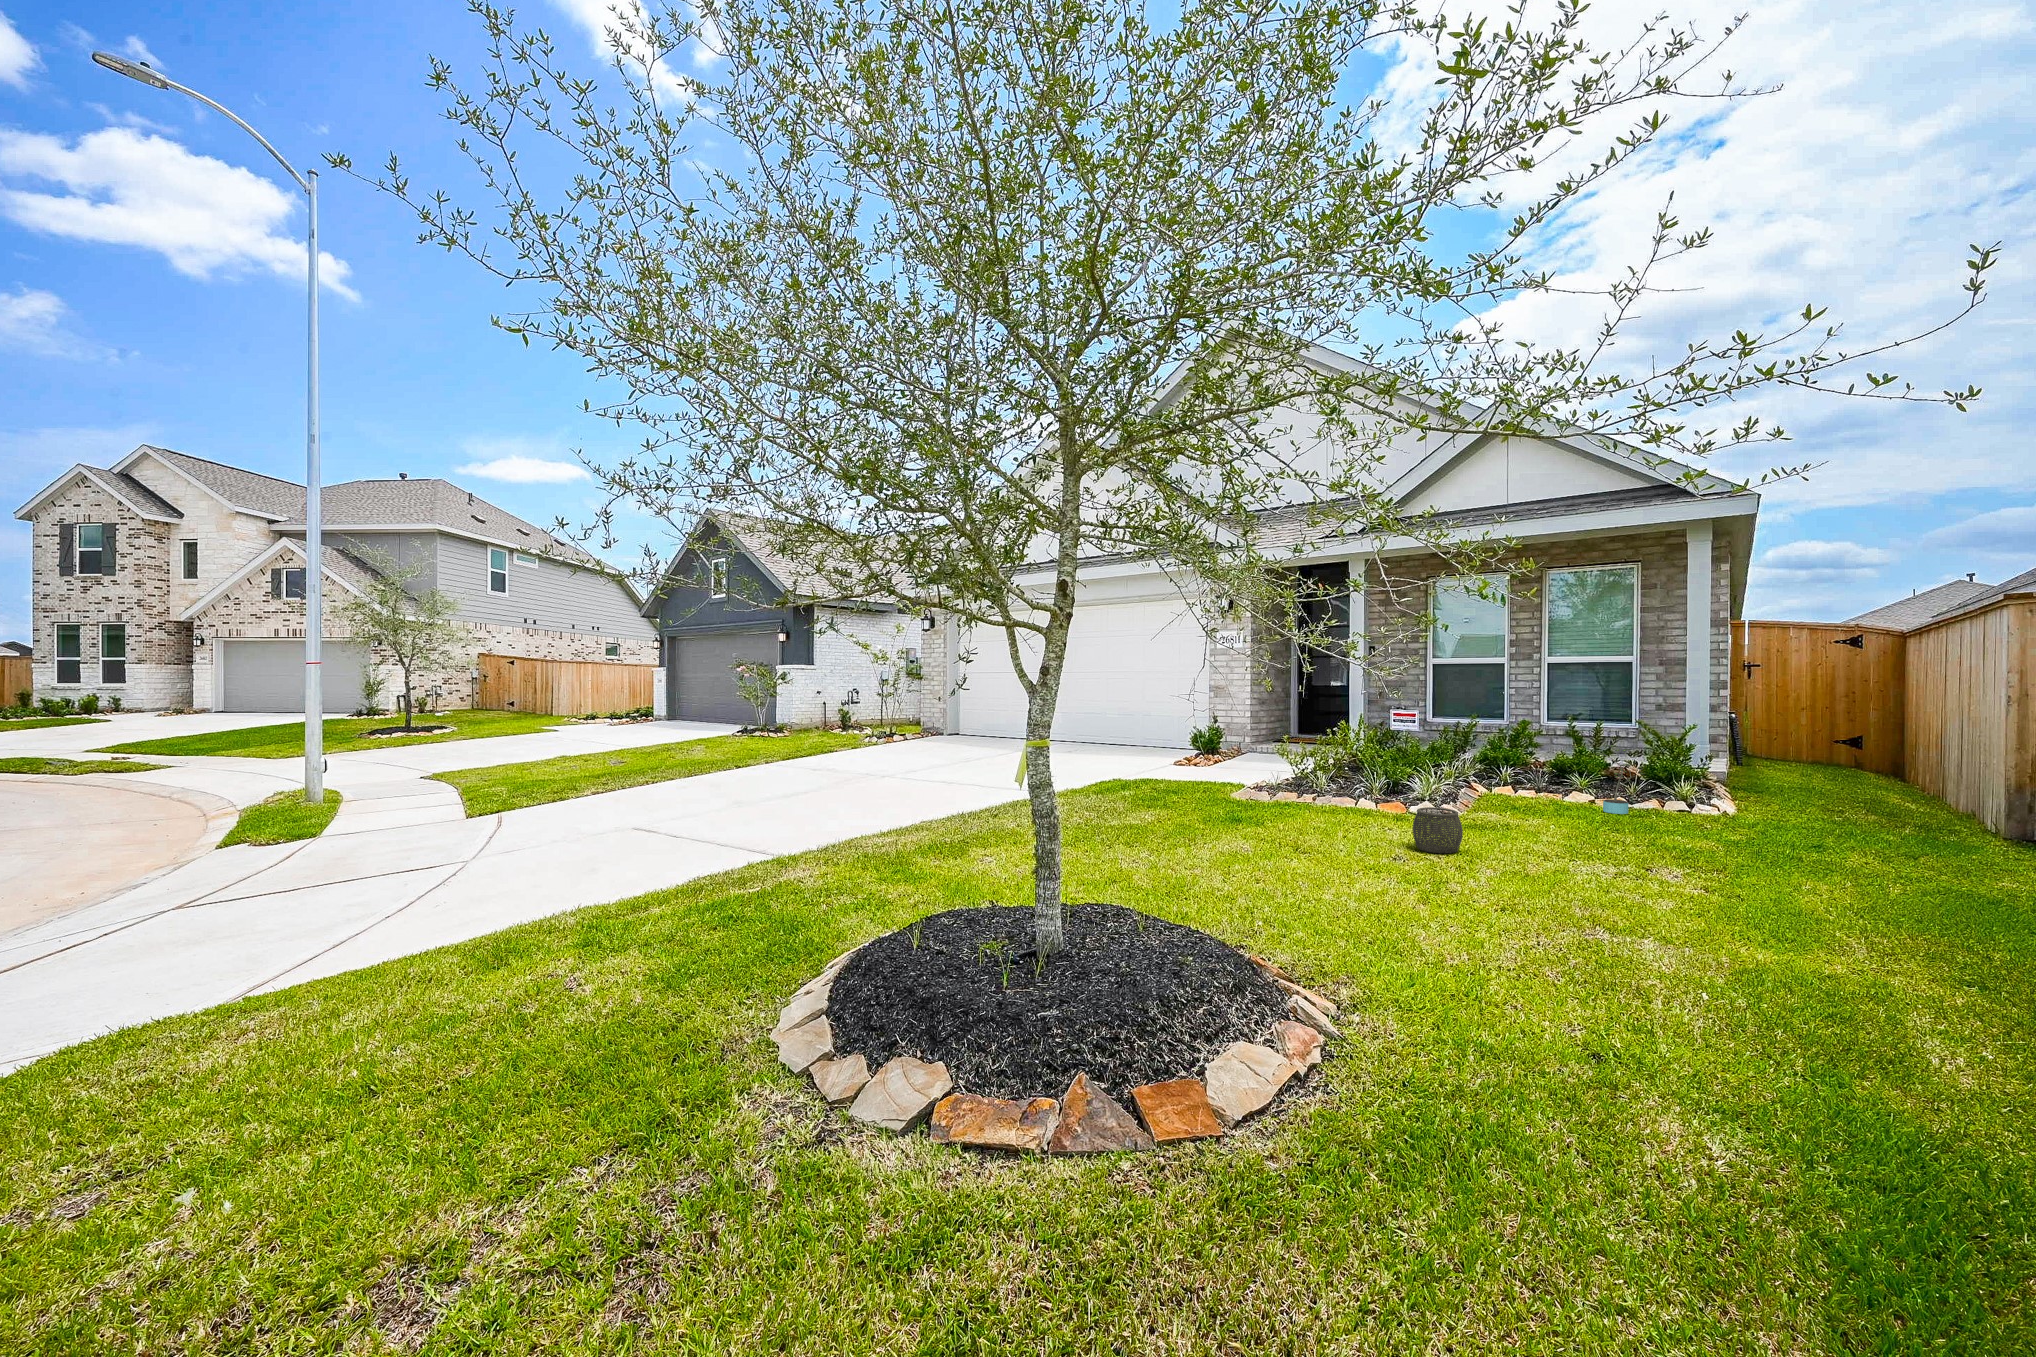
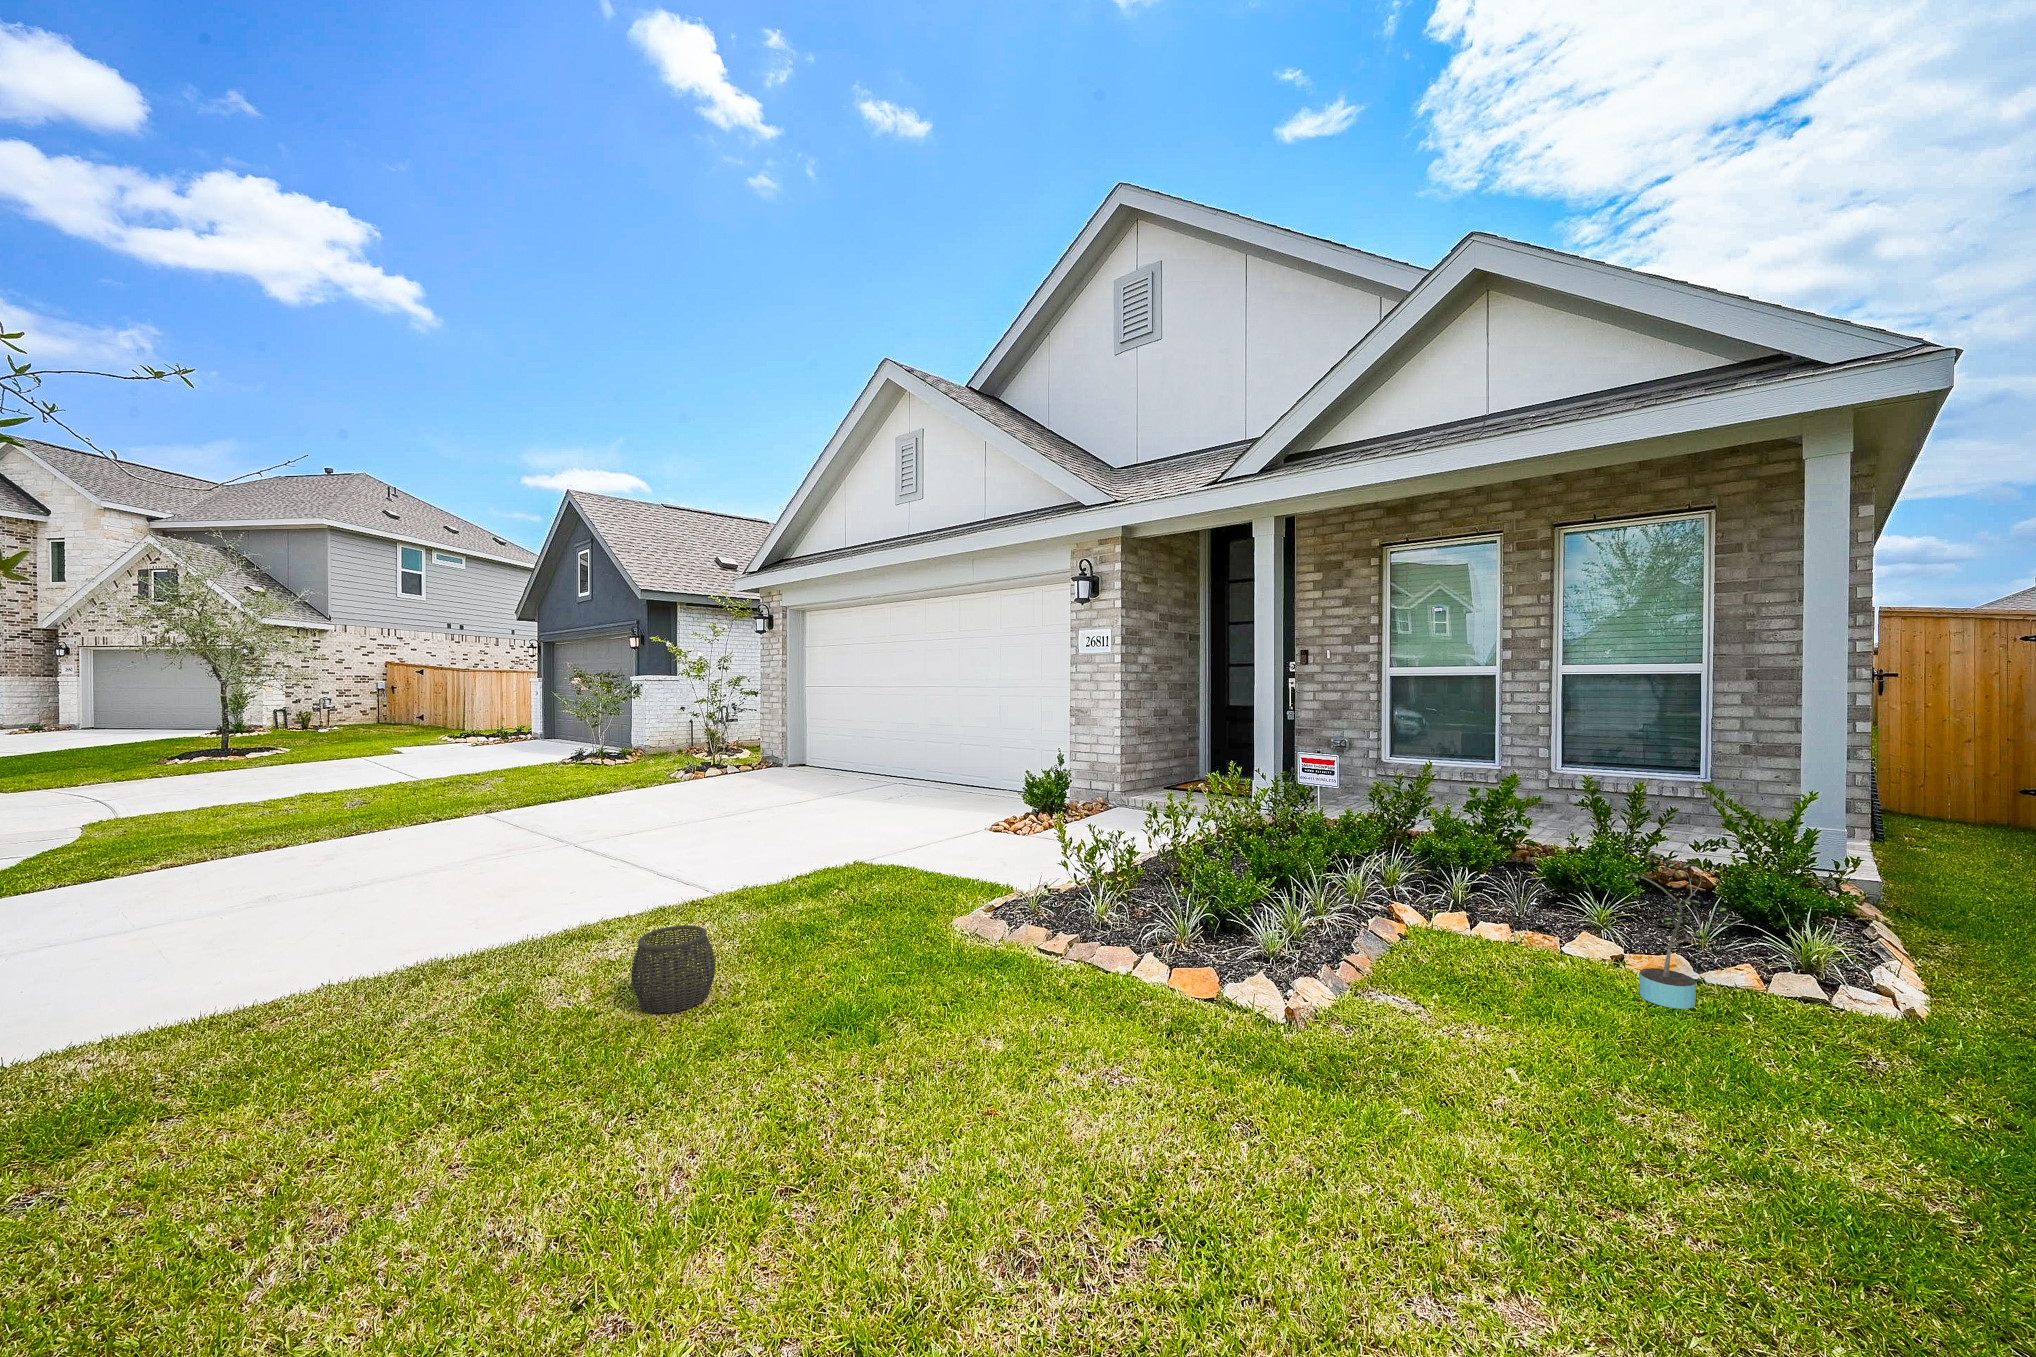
woven basket: present [1412,807,1463,854] -> present [631,925,716,1014]

